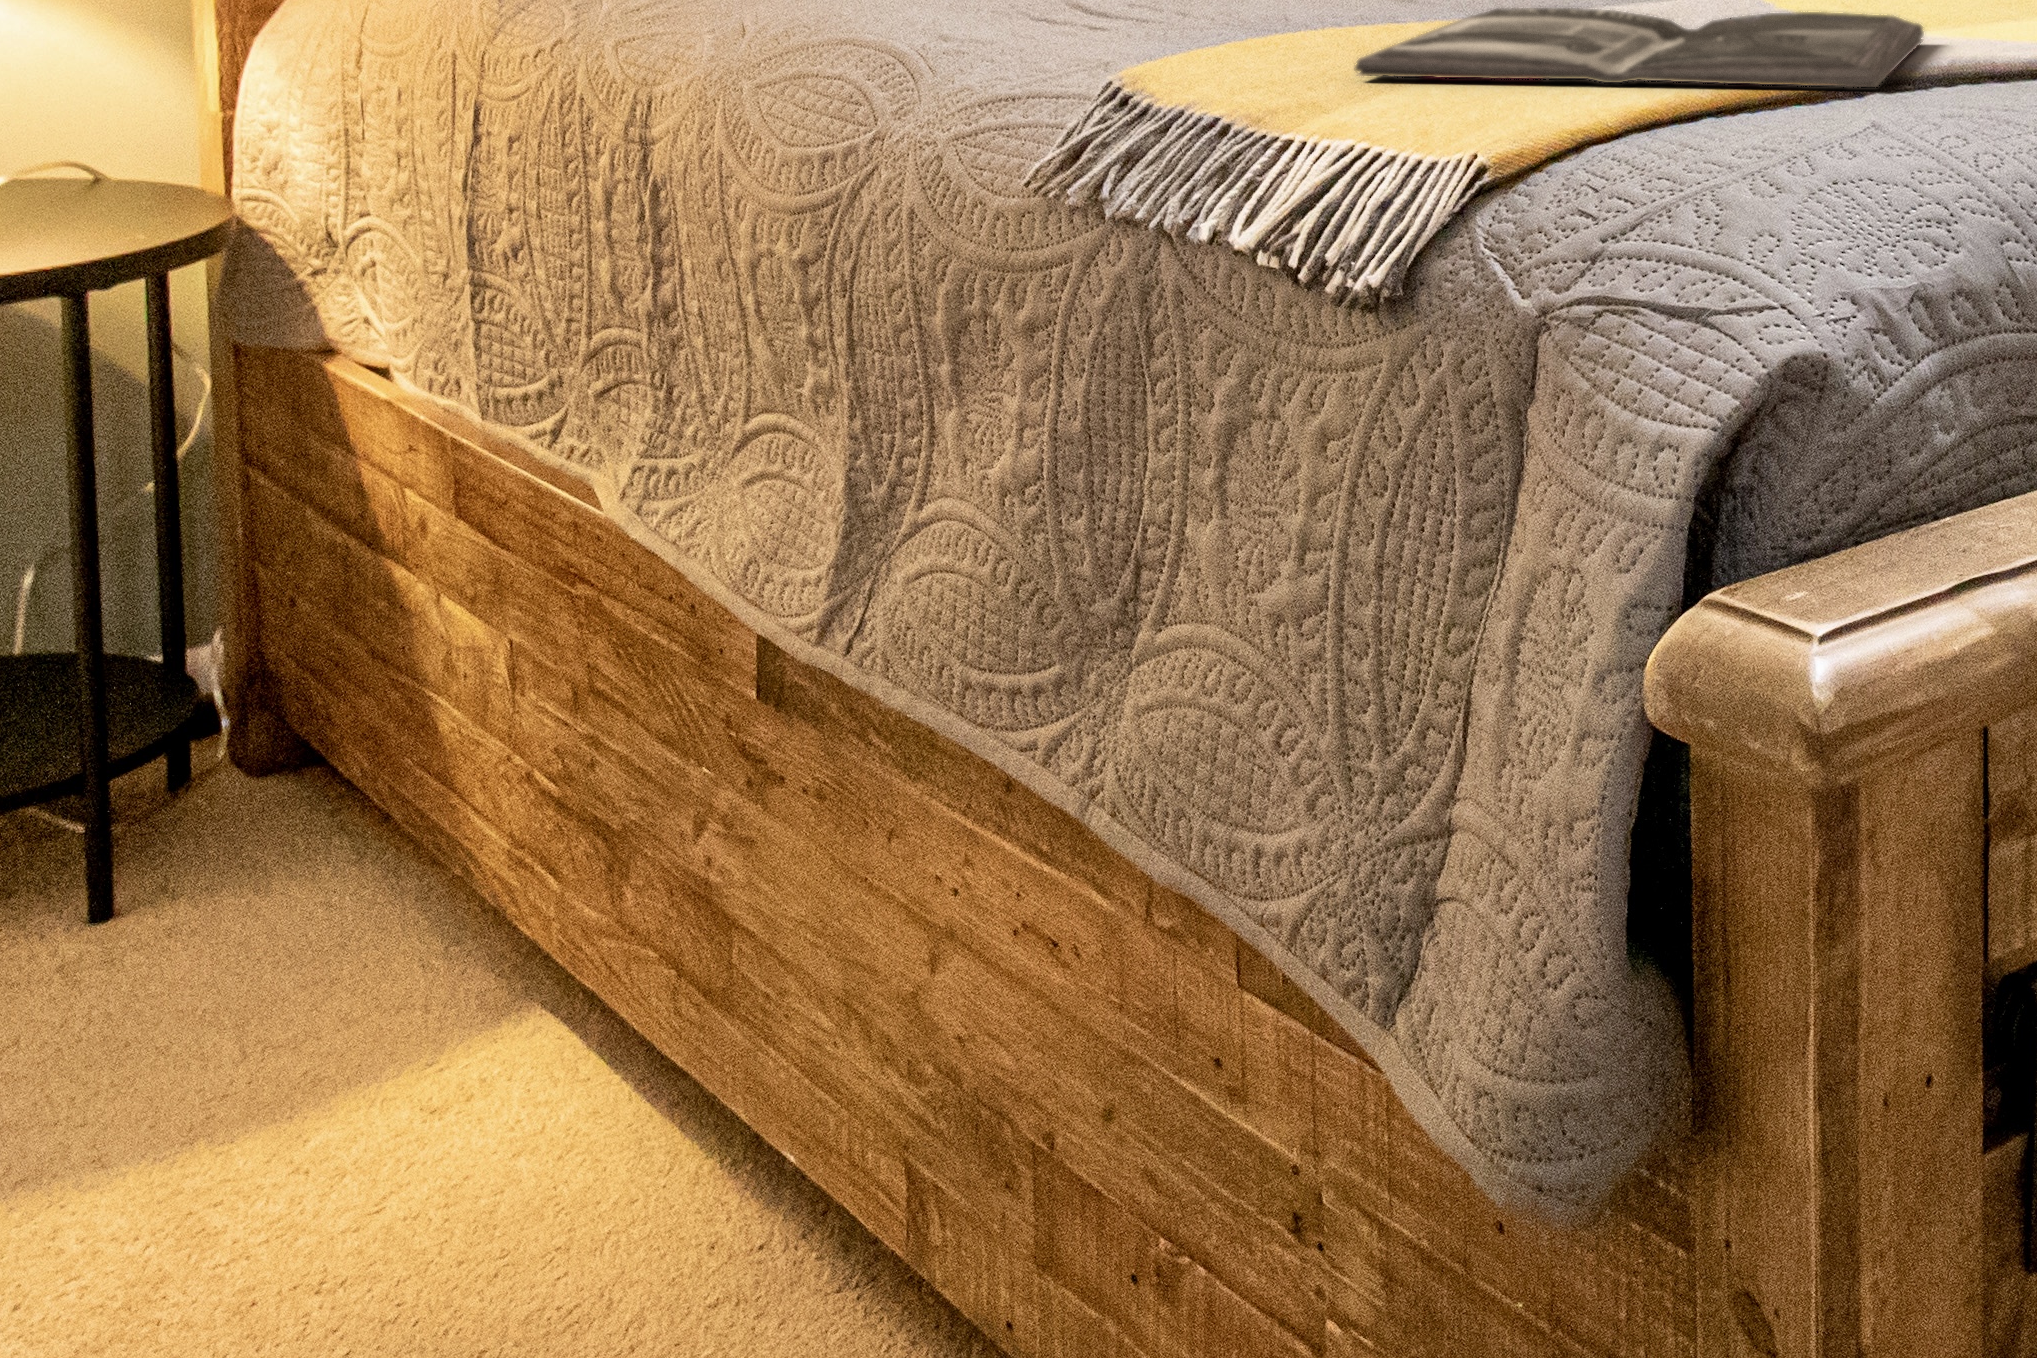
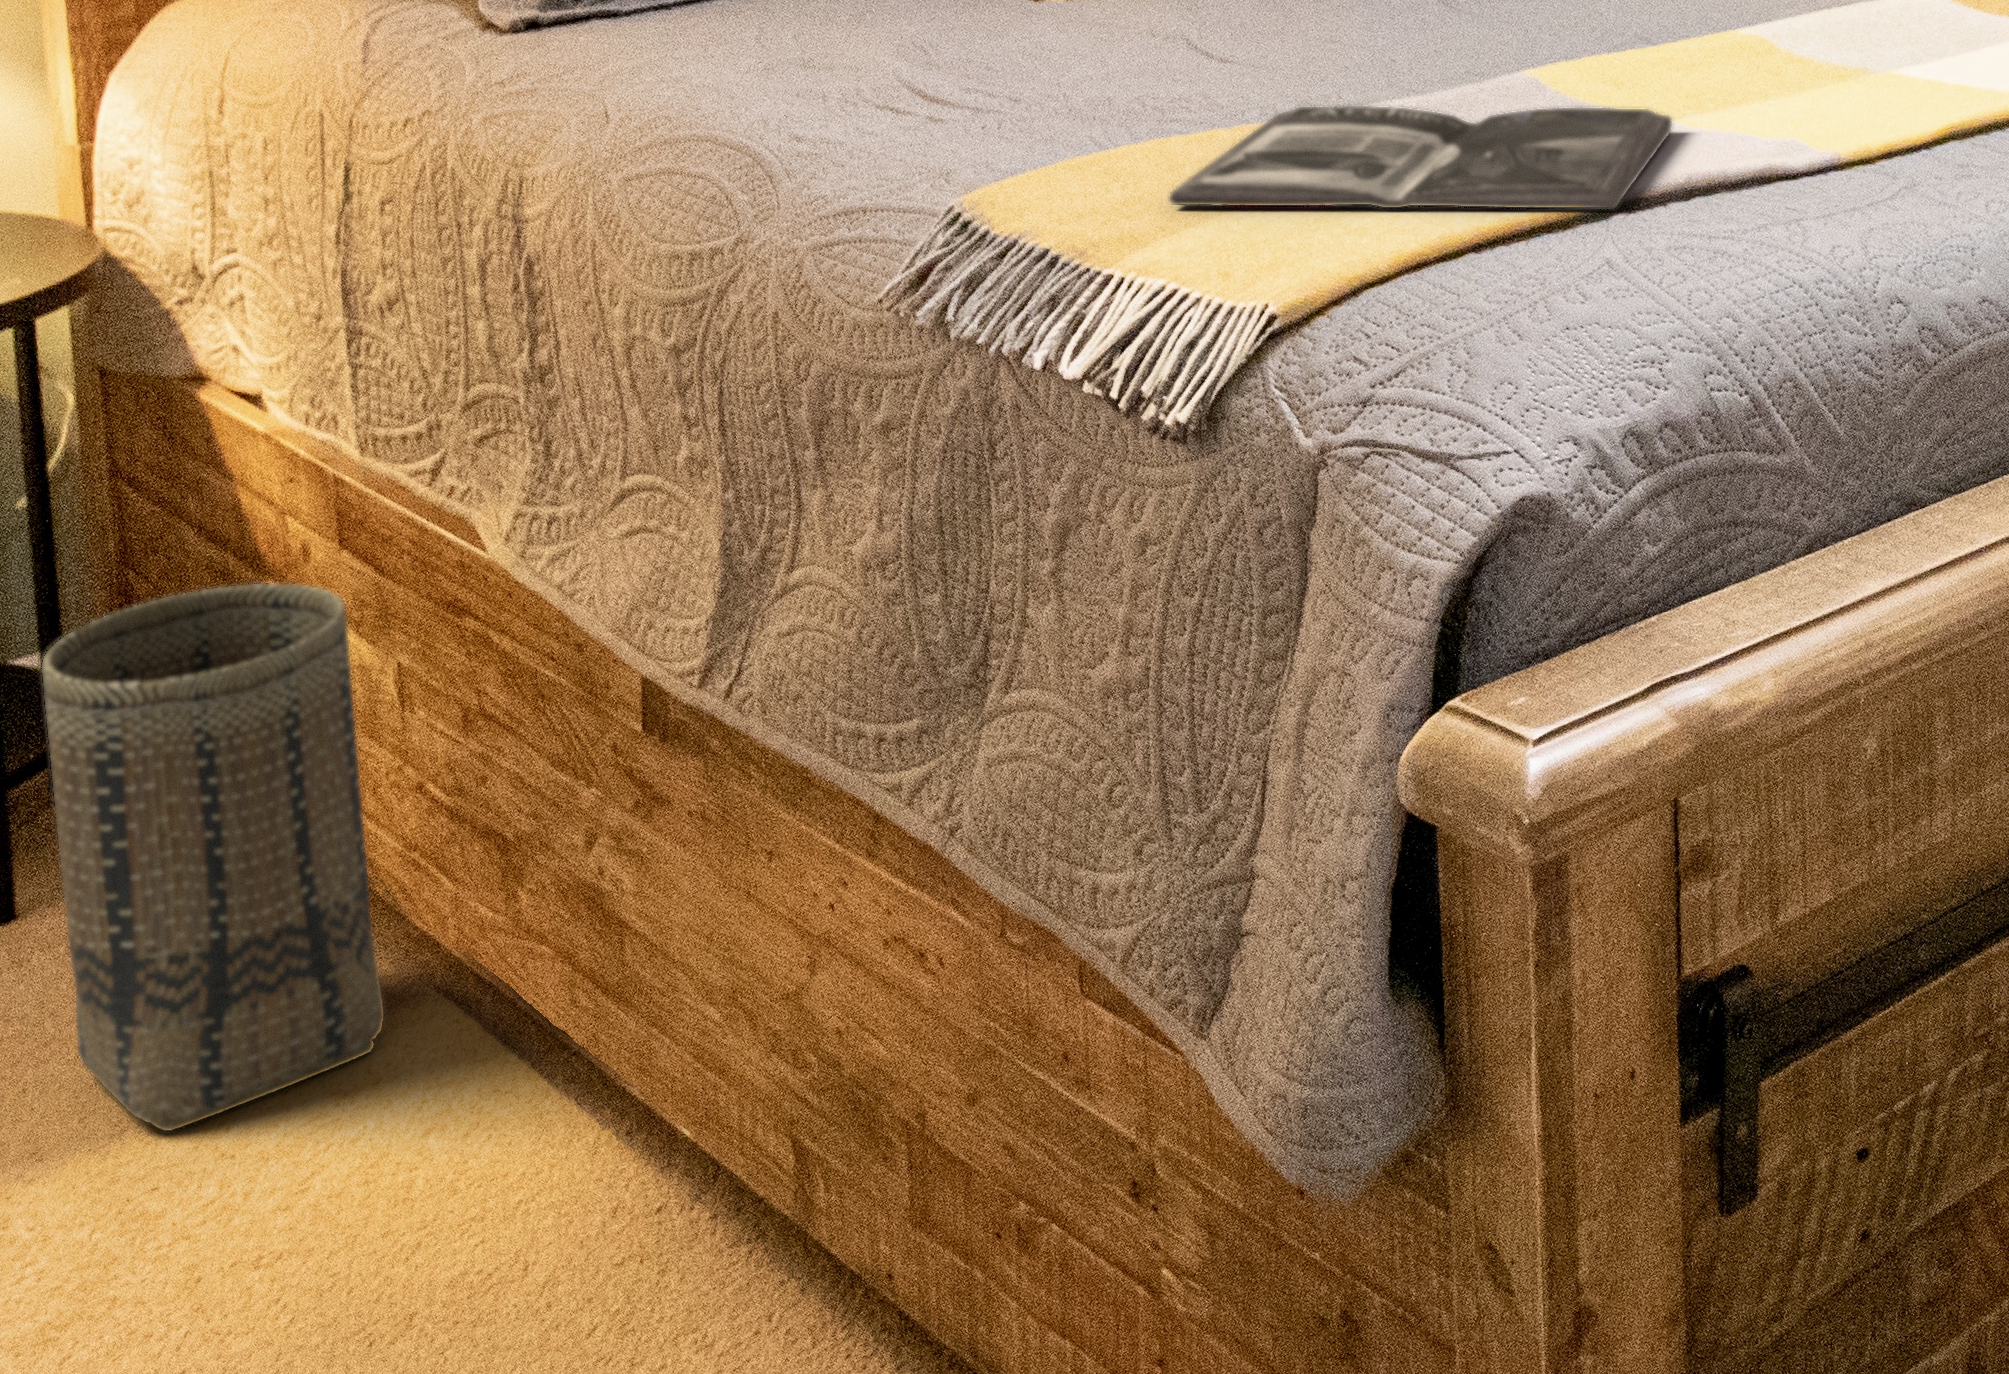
basket: none [149,551,481,1135] -> present [42,584,384,1131]

